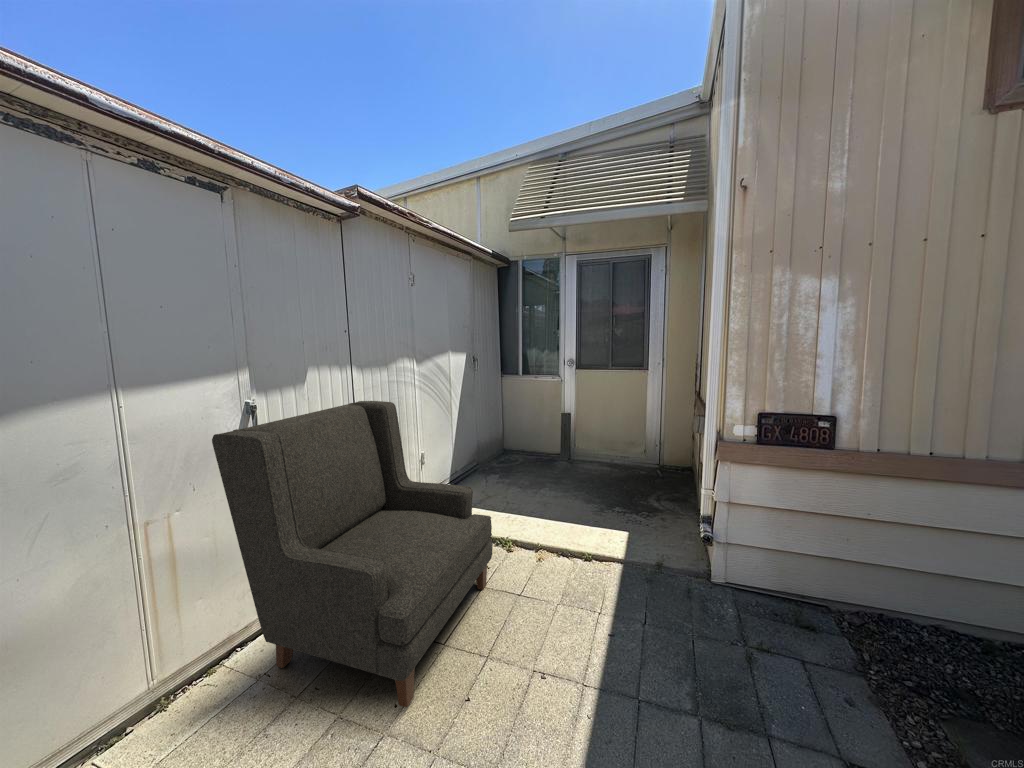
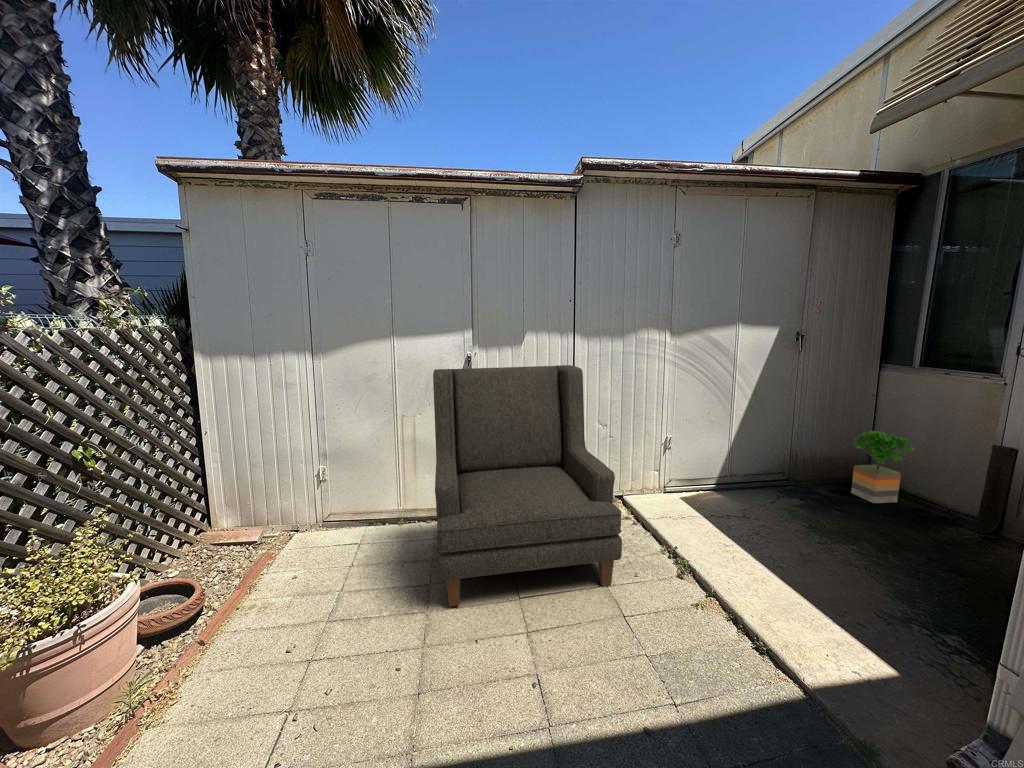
potted tree: none [505,416,533,461] -> present [851,431,915,503]

